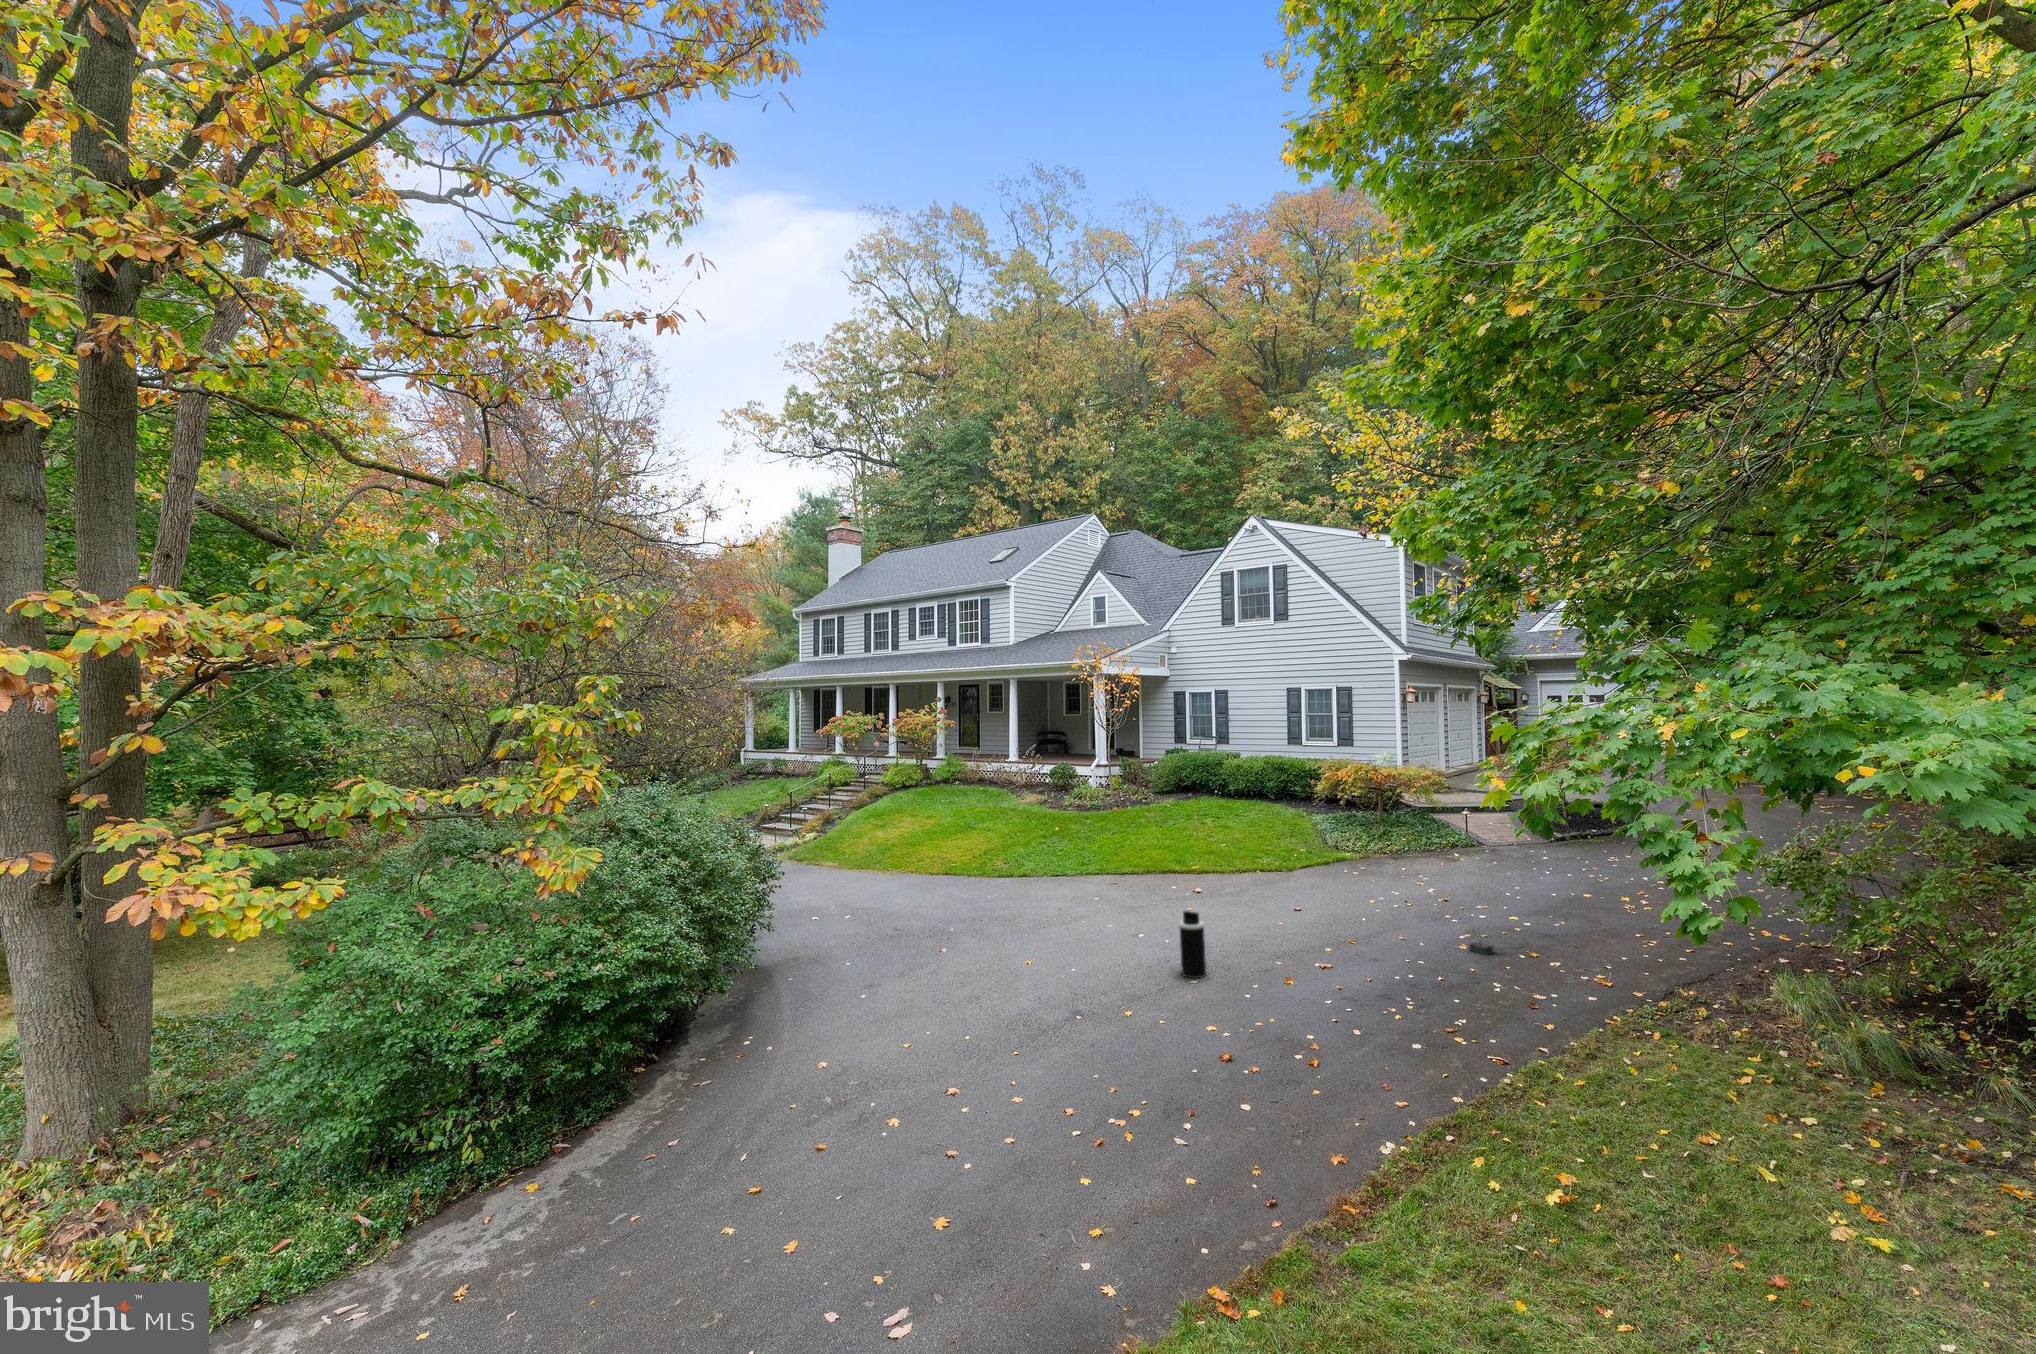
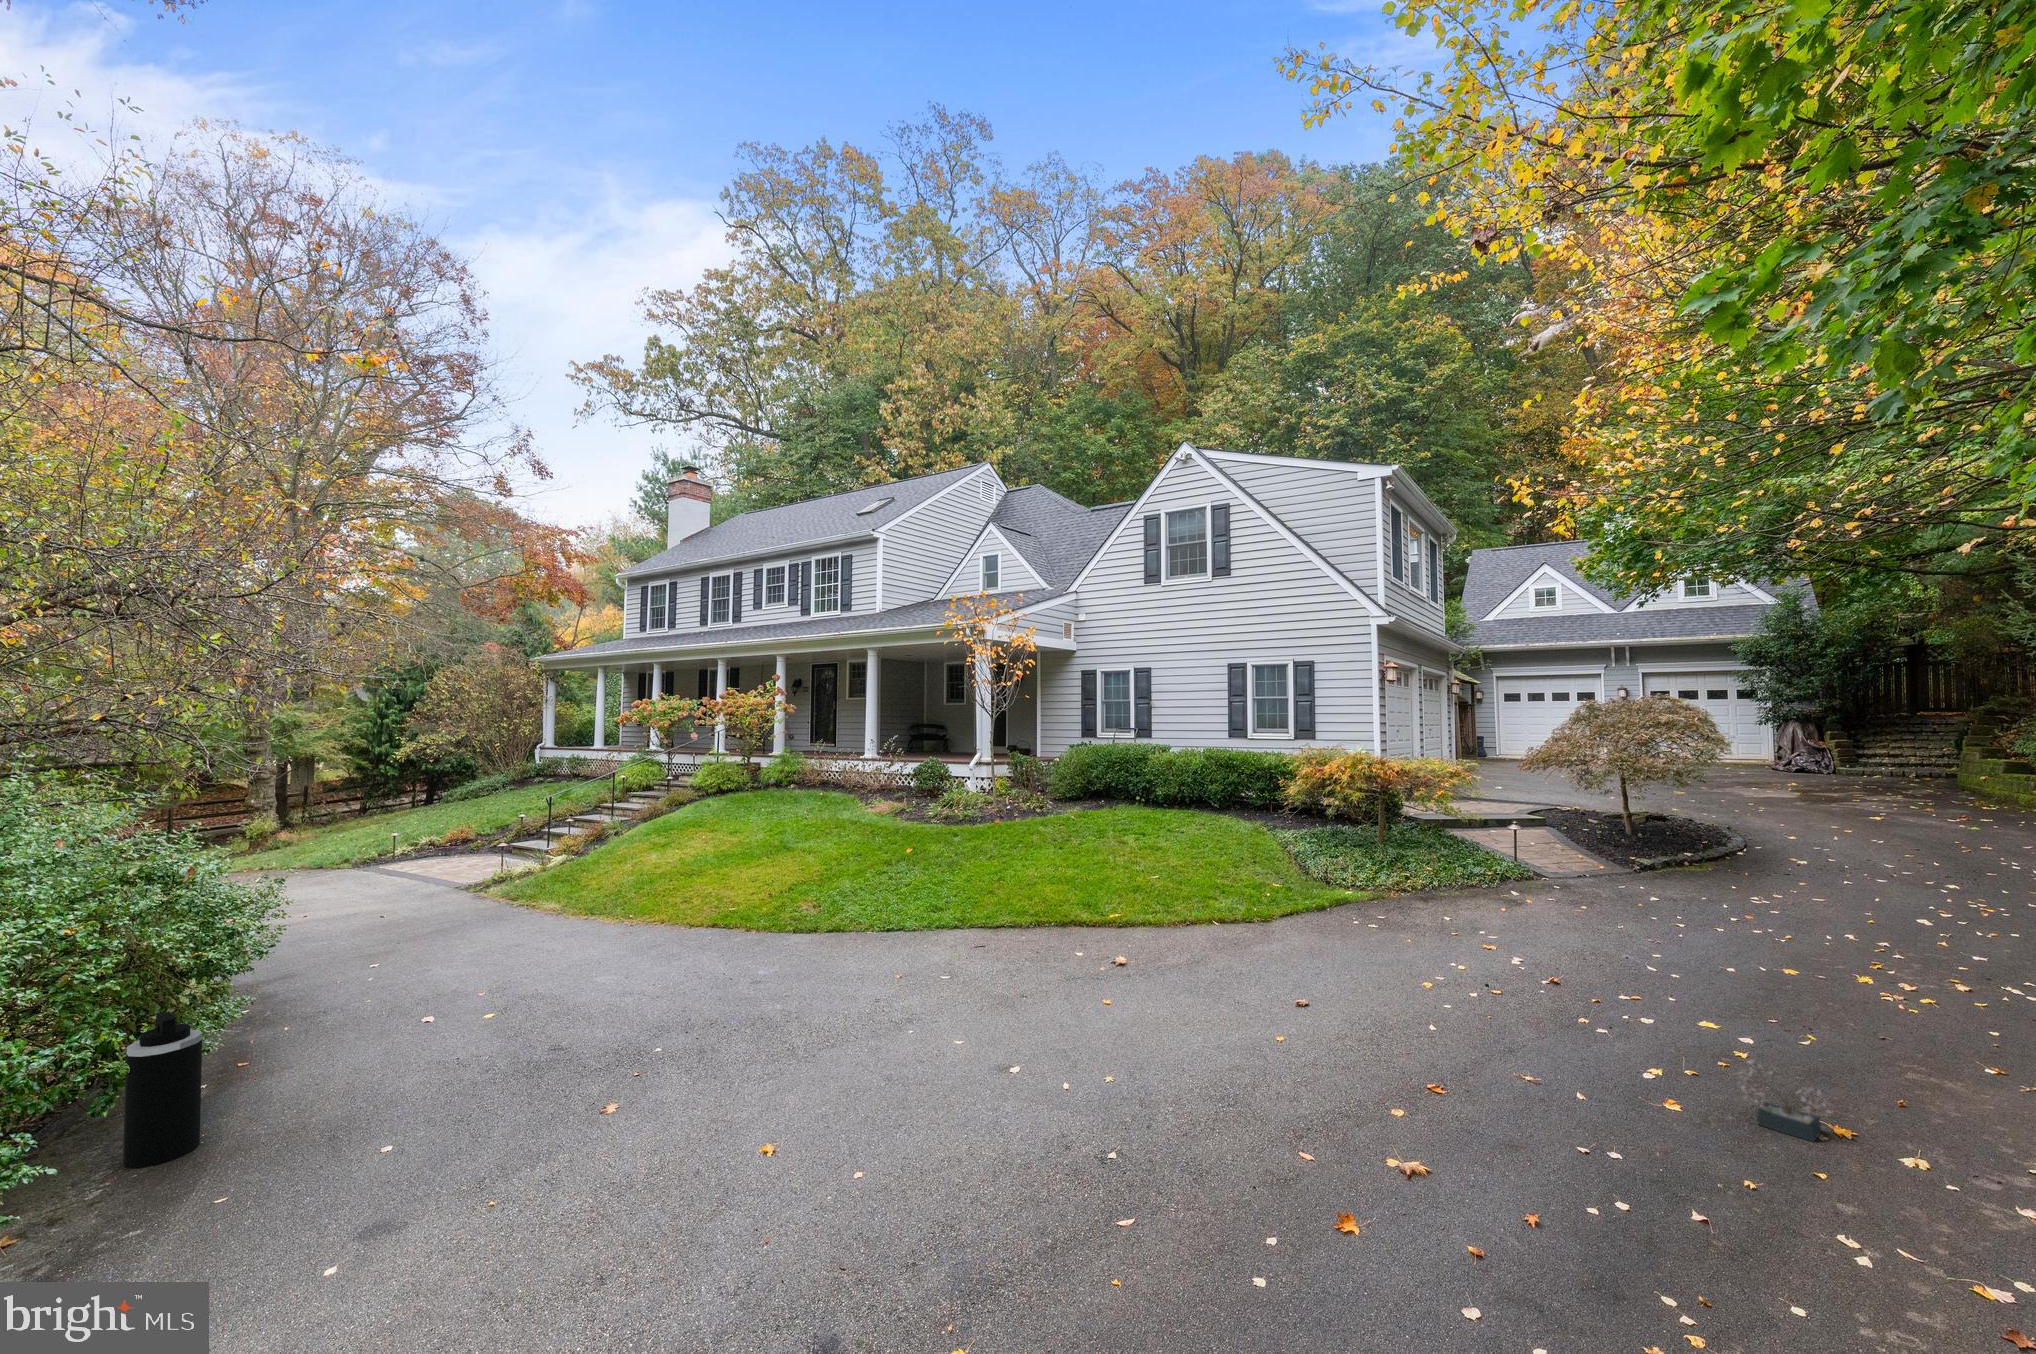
trash can: present [1179,911,1206,978] -> present [123,1011,203,1168]

